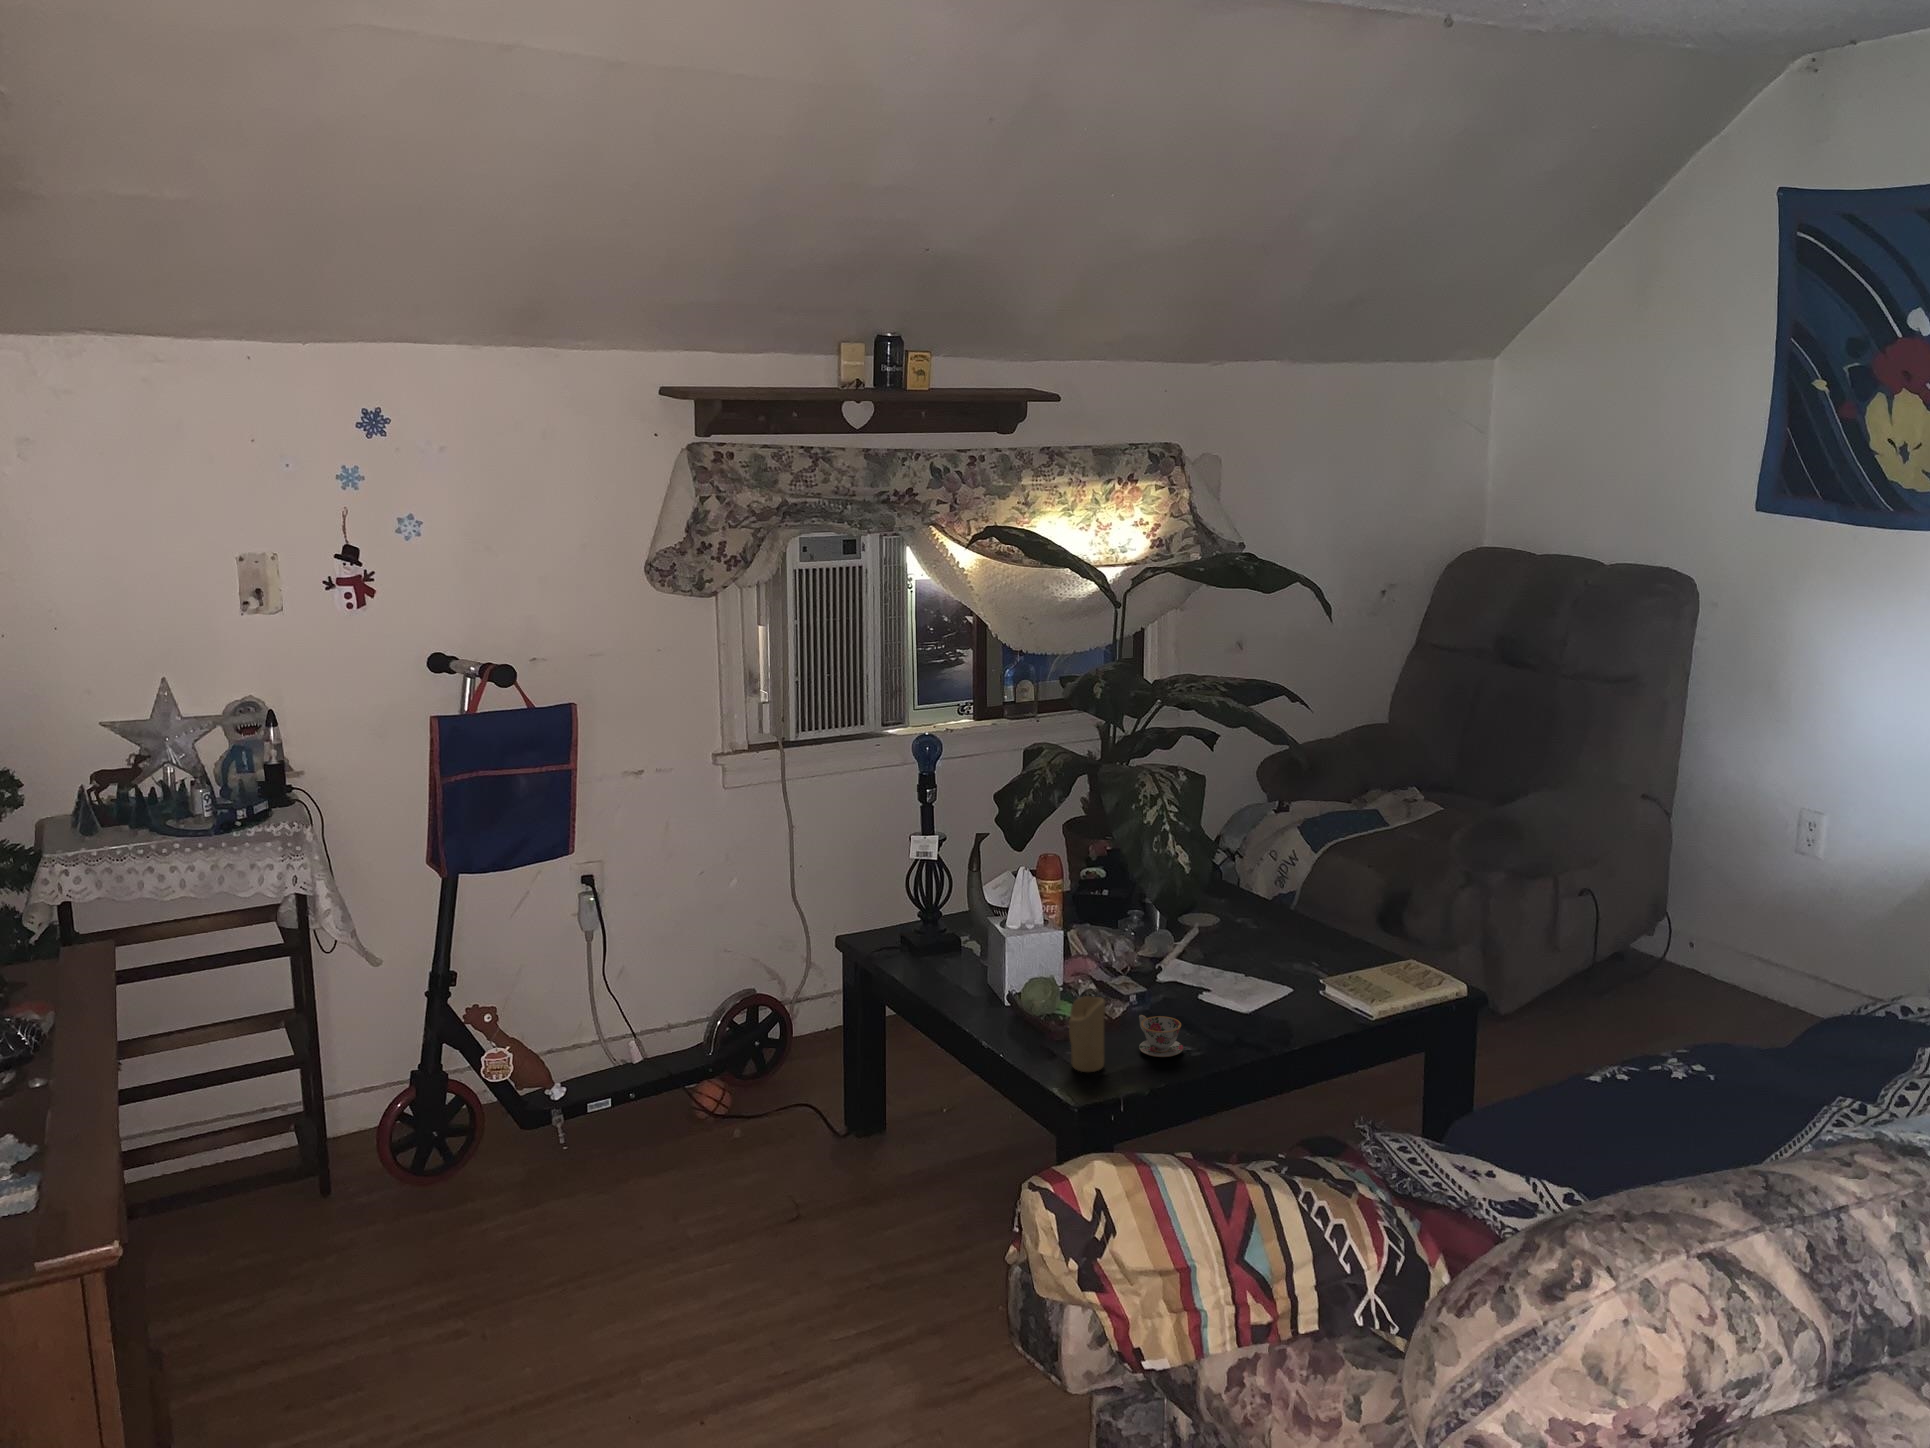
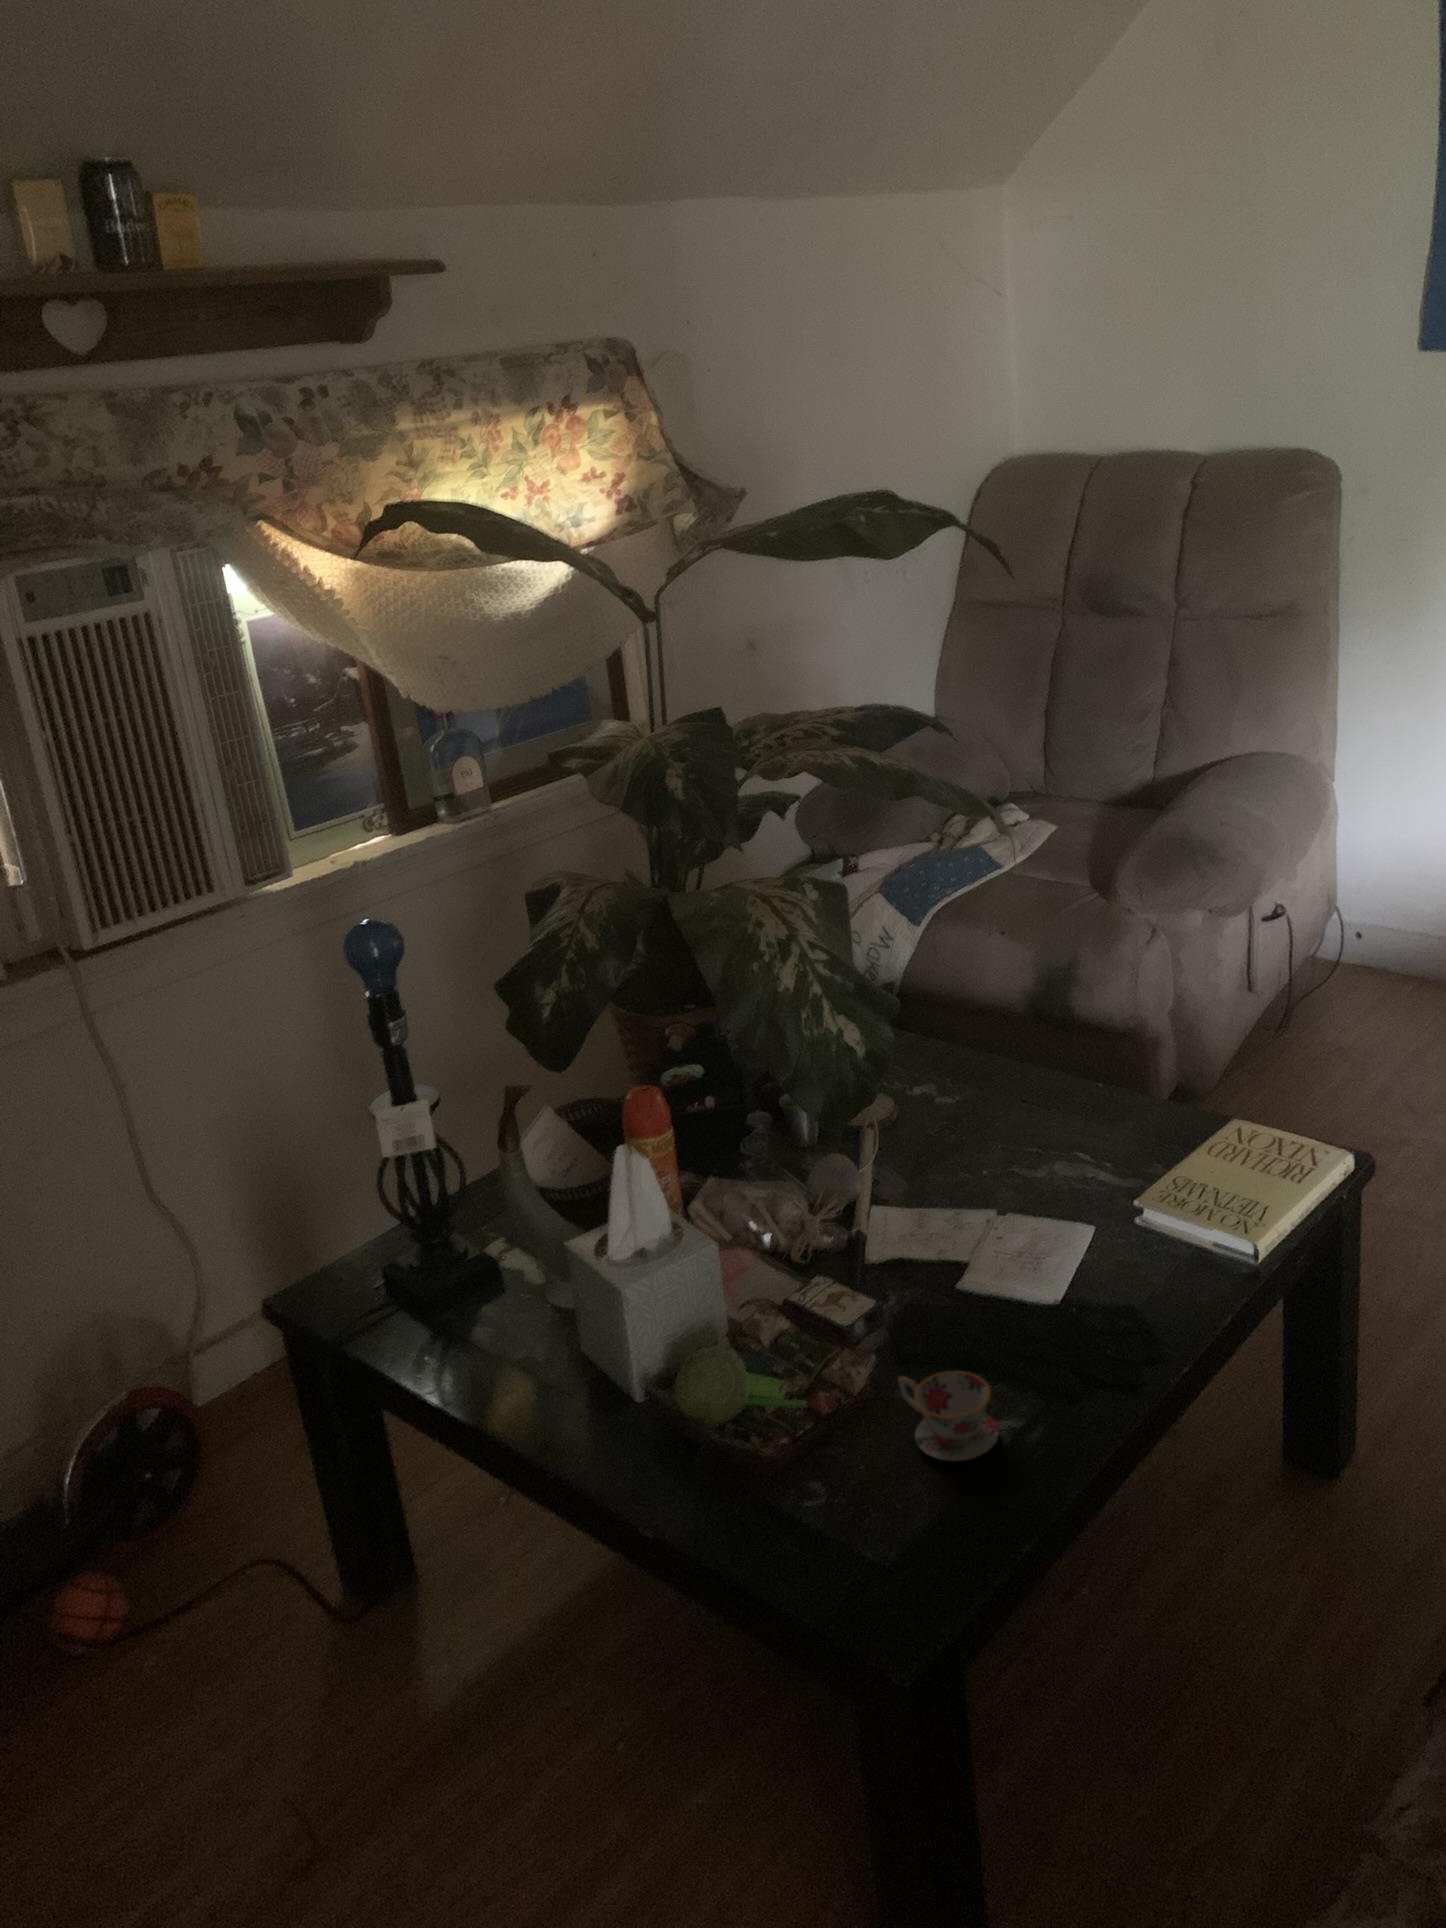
candle: present [1069,996,1105,1072] -> none [793,1388,874,1539]

